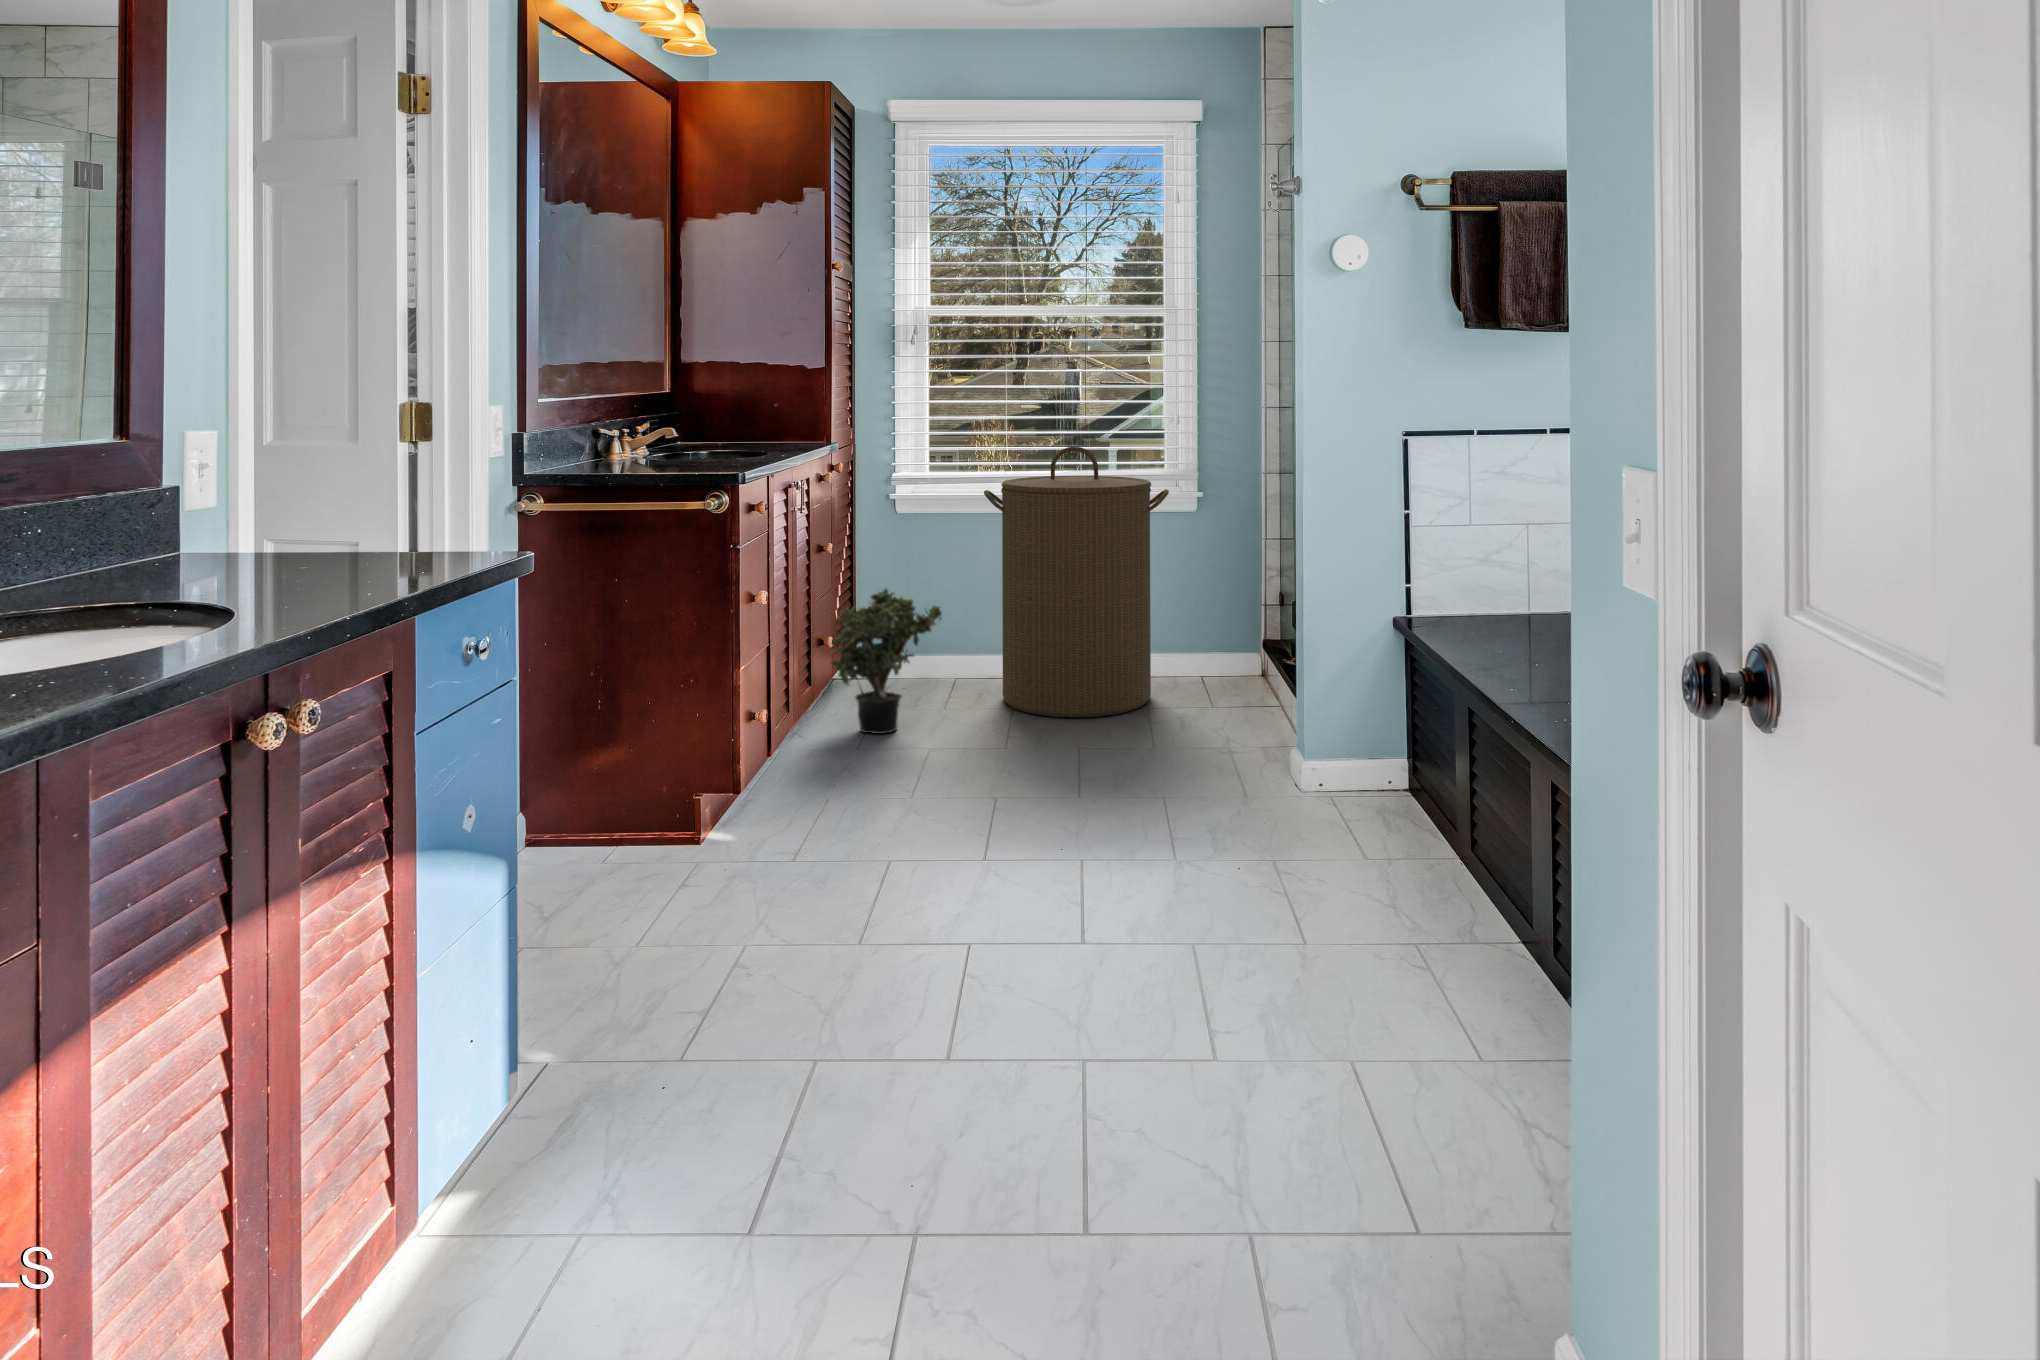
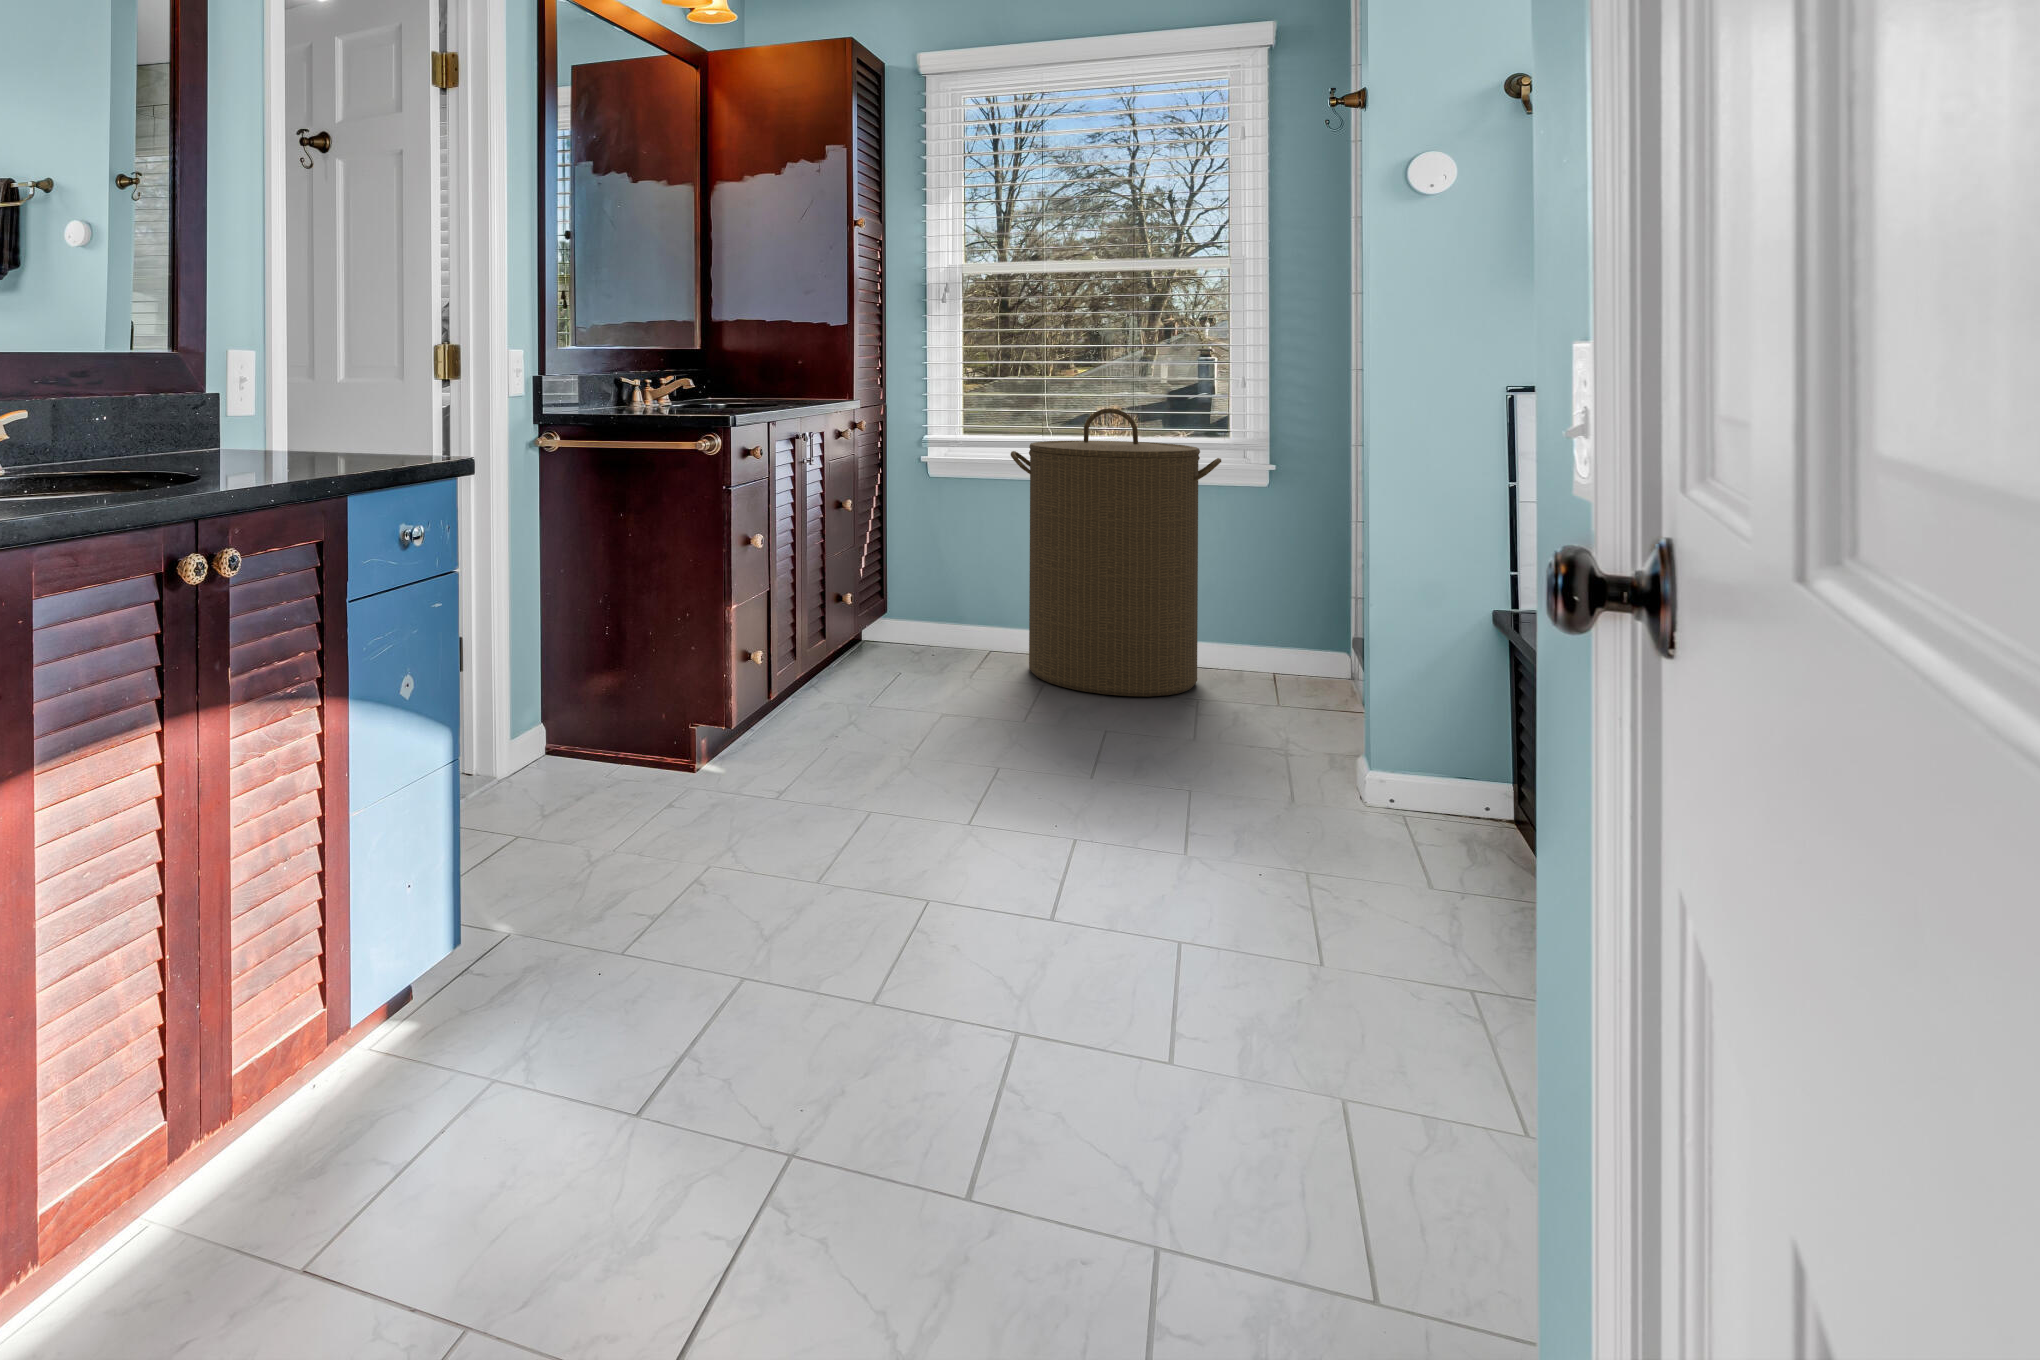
potted plant: present [832,589,942,734] -> none [845,542,958,686]

